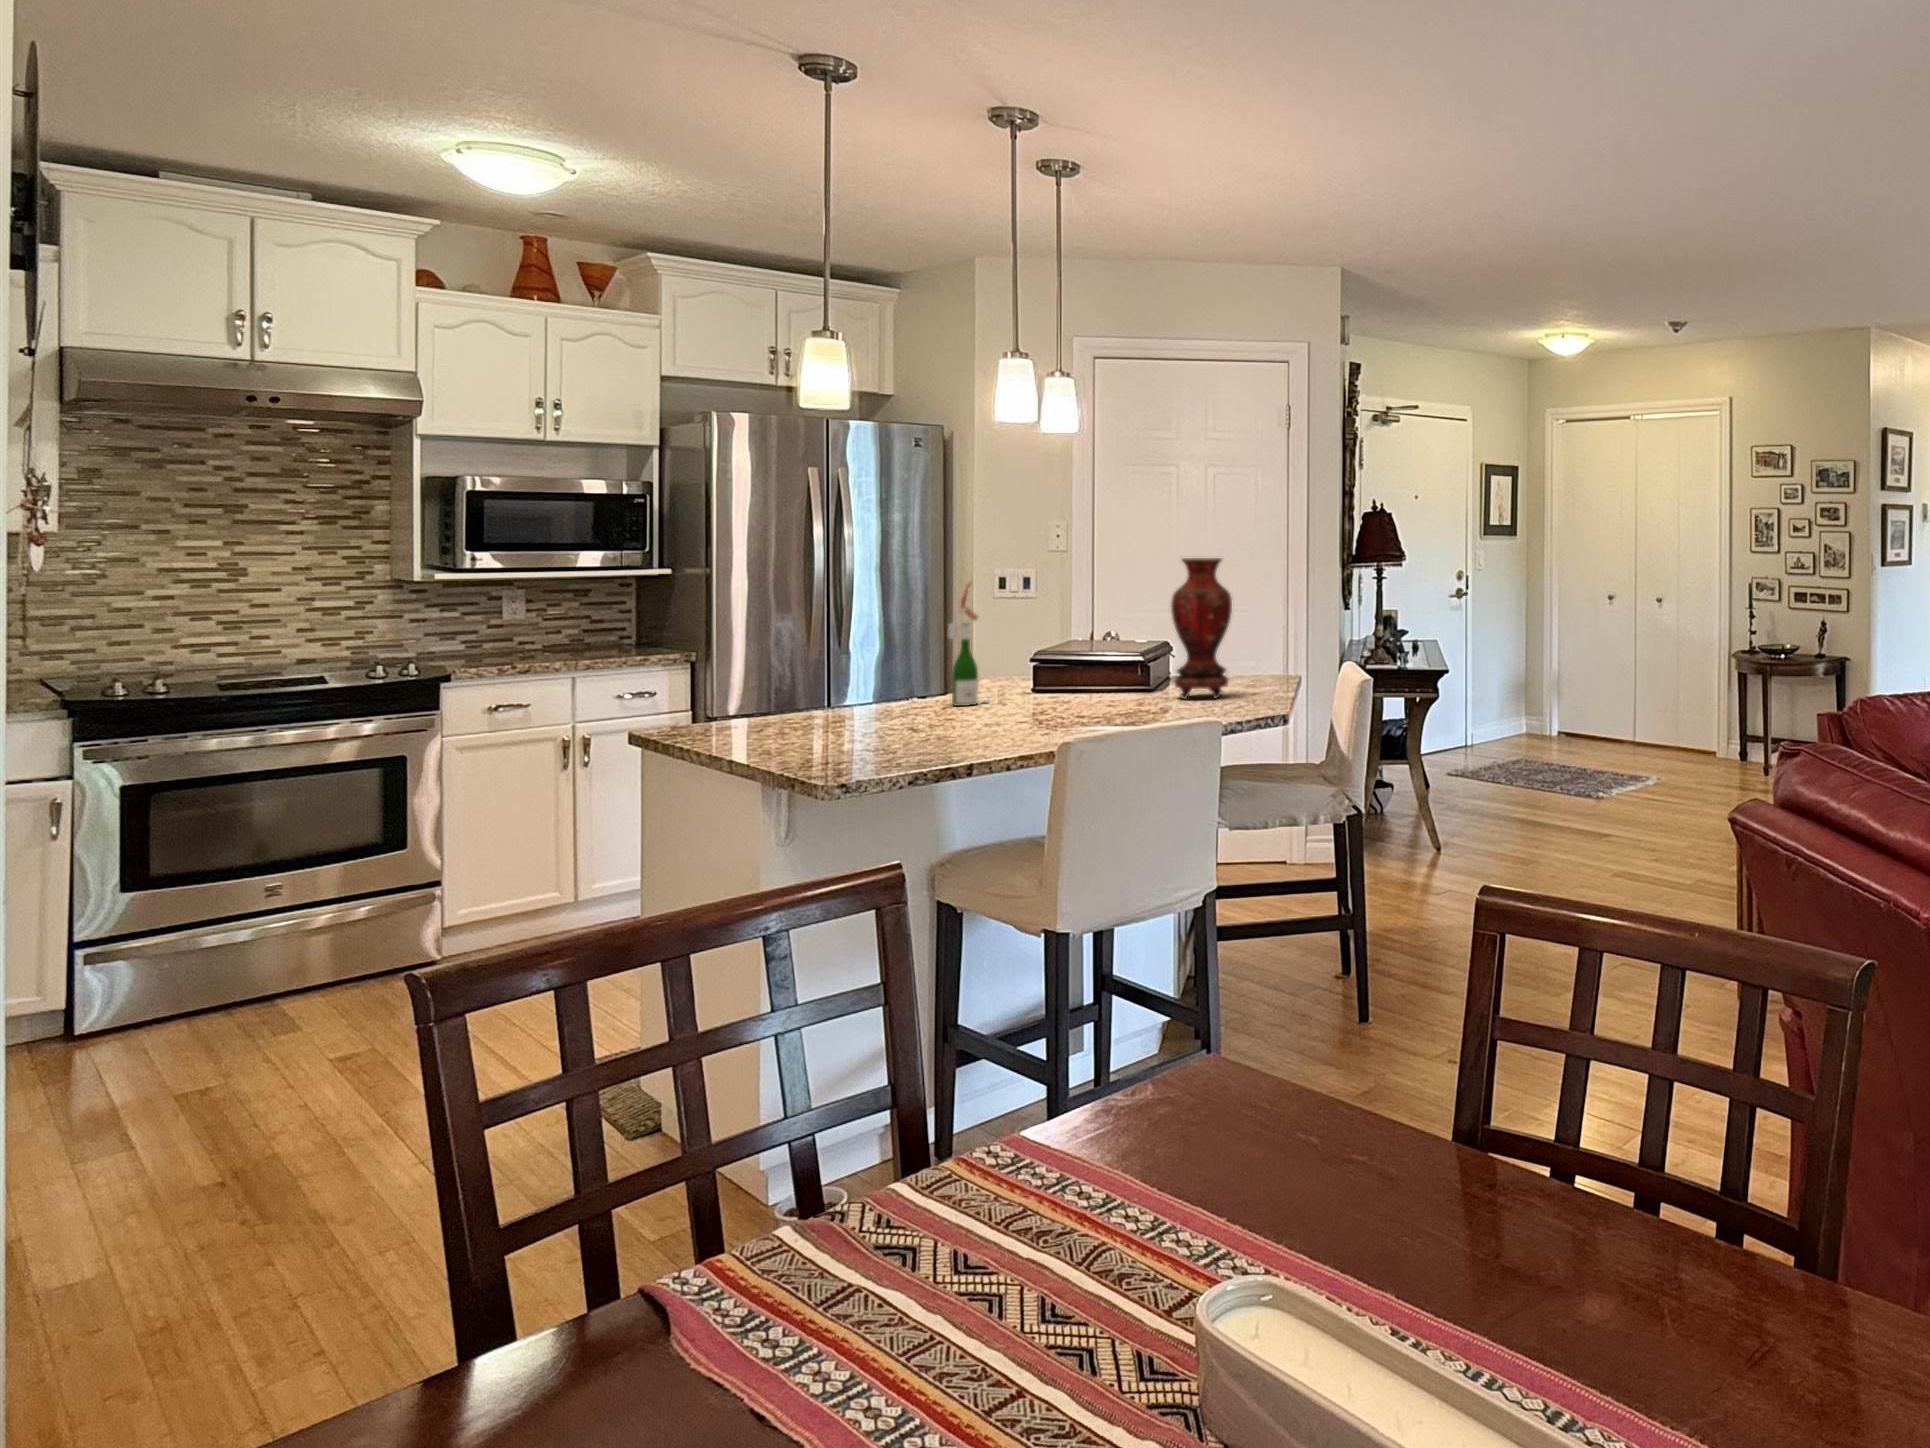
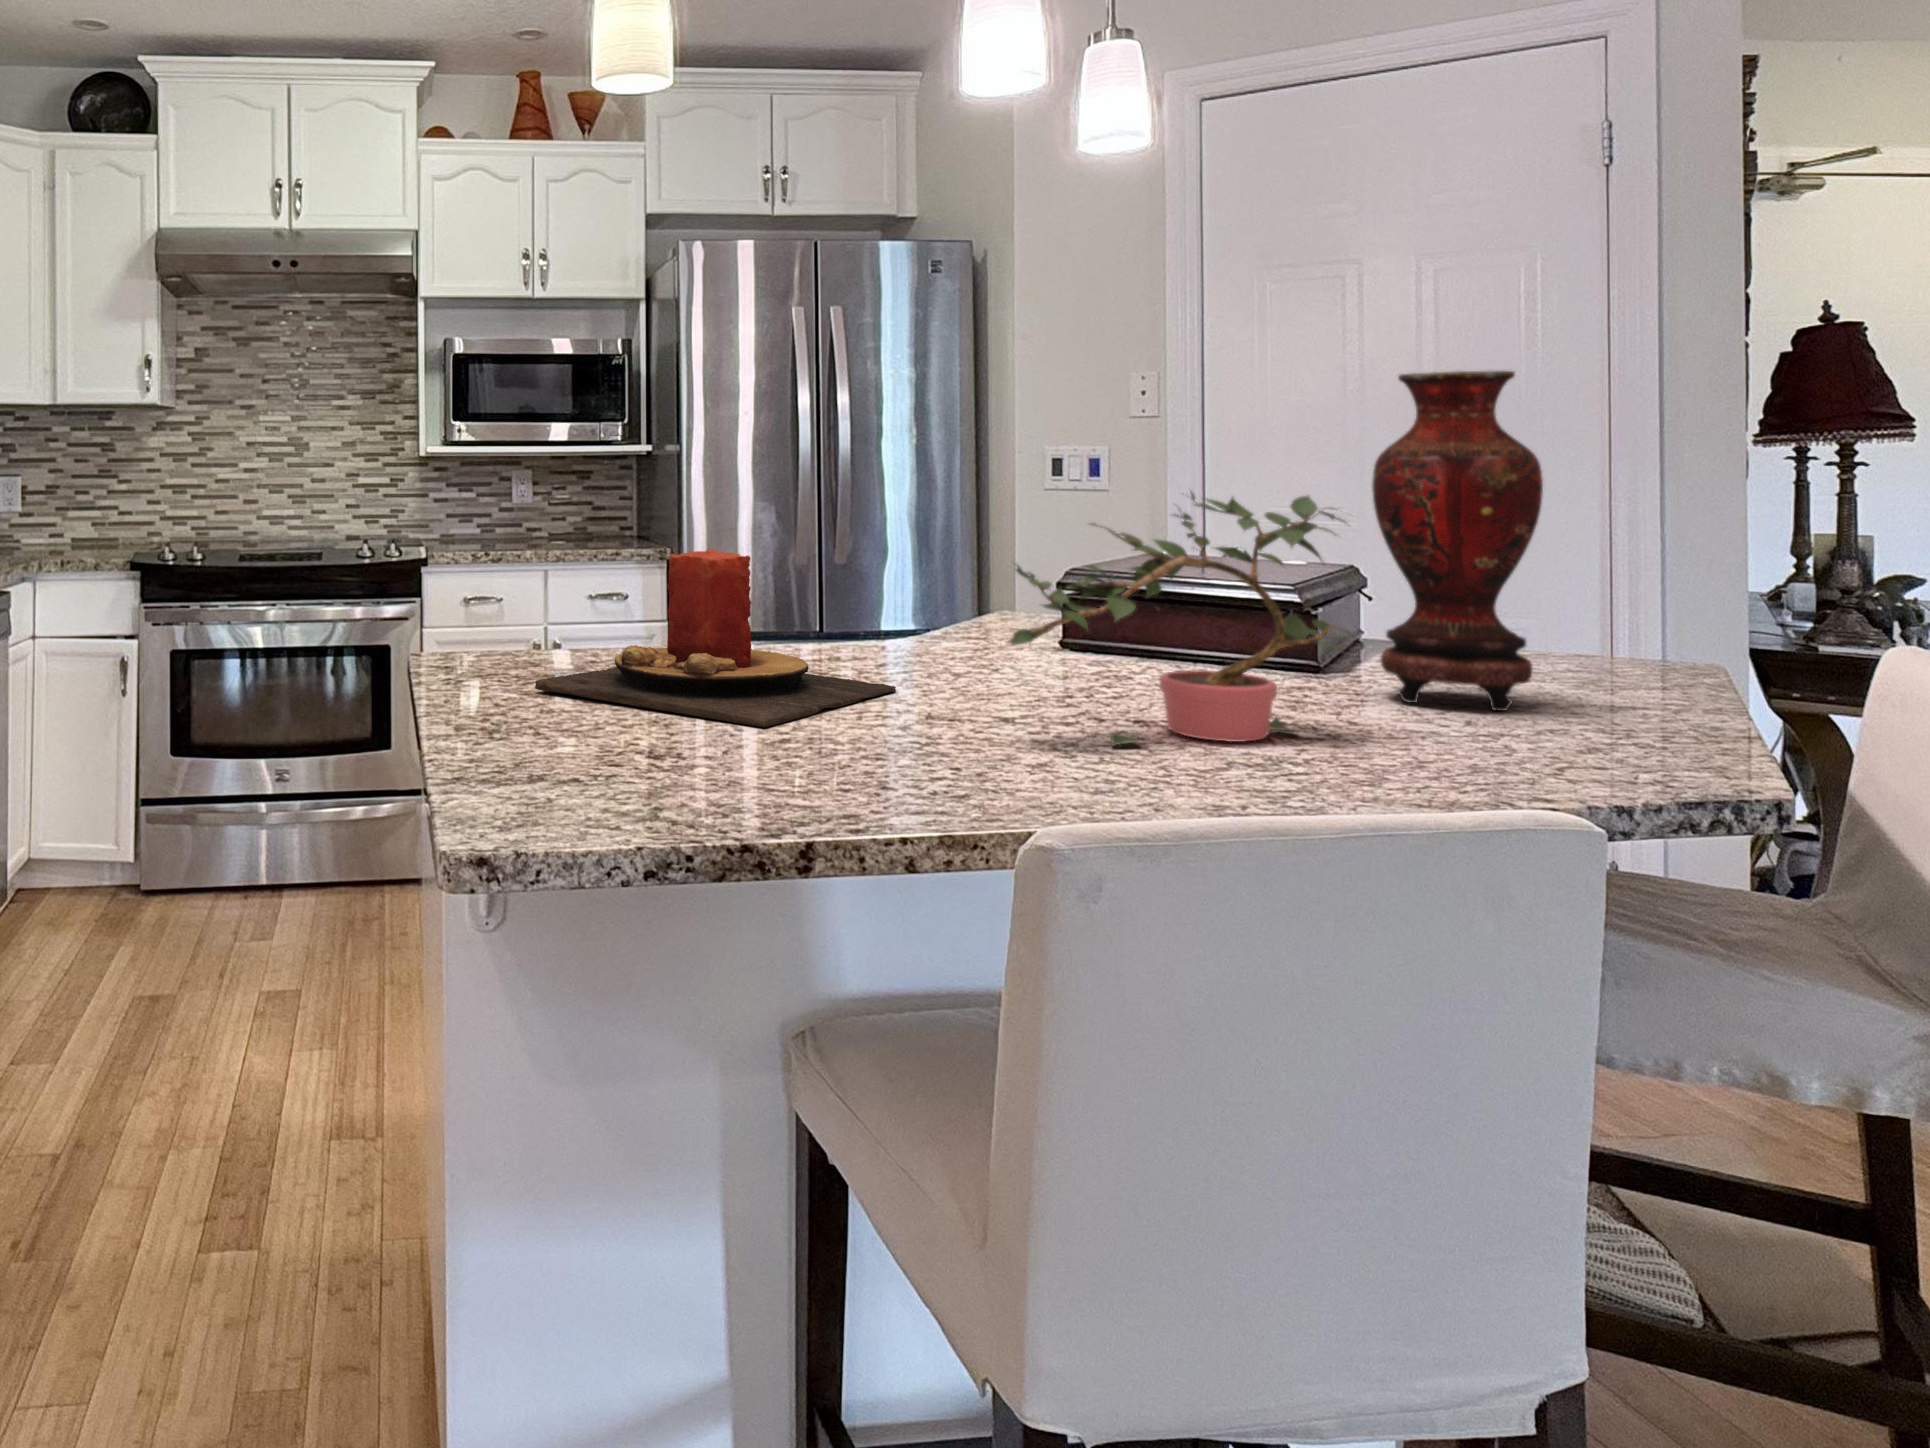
wine bottle: present [948,583,978,706] -> none [900,432,975,665]
potted plant: none [1022,612,1161,724] -> present [1007,492,1350,746]
candle: none [750,649,958,735] -> present [535,549,896,728]

